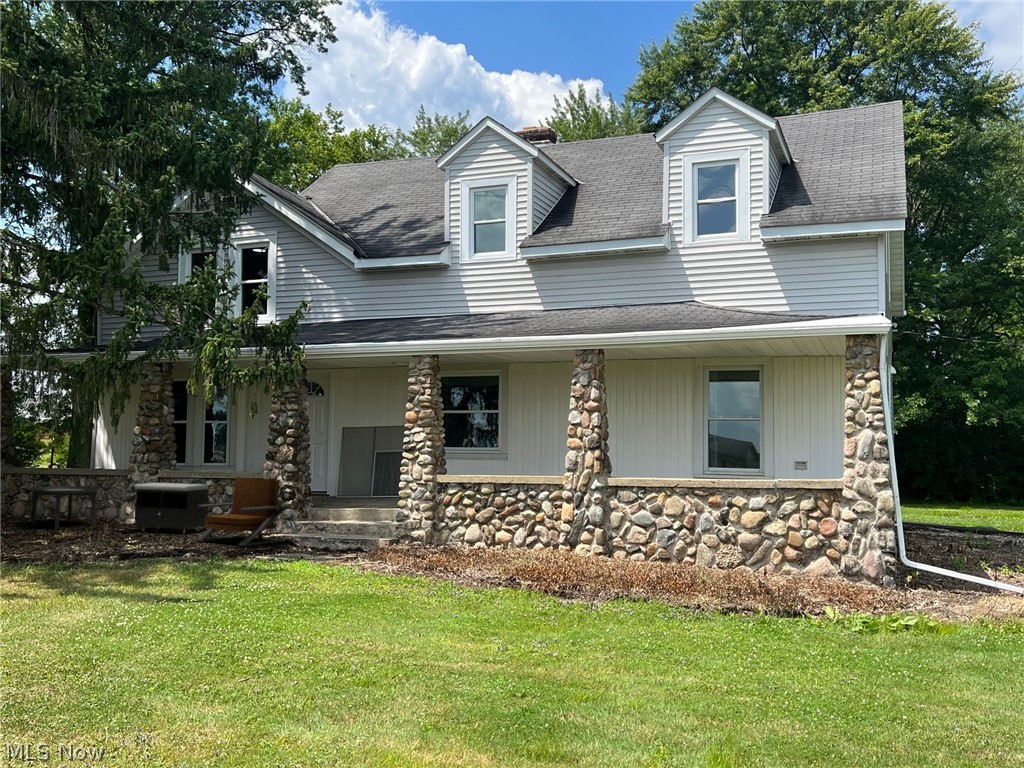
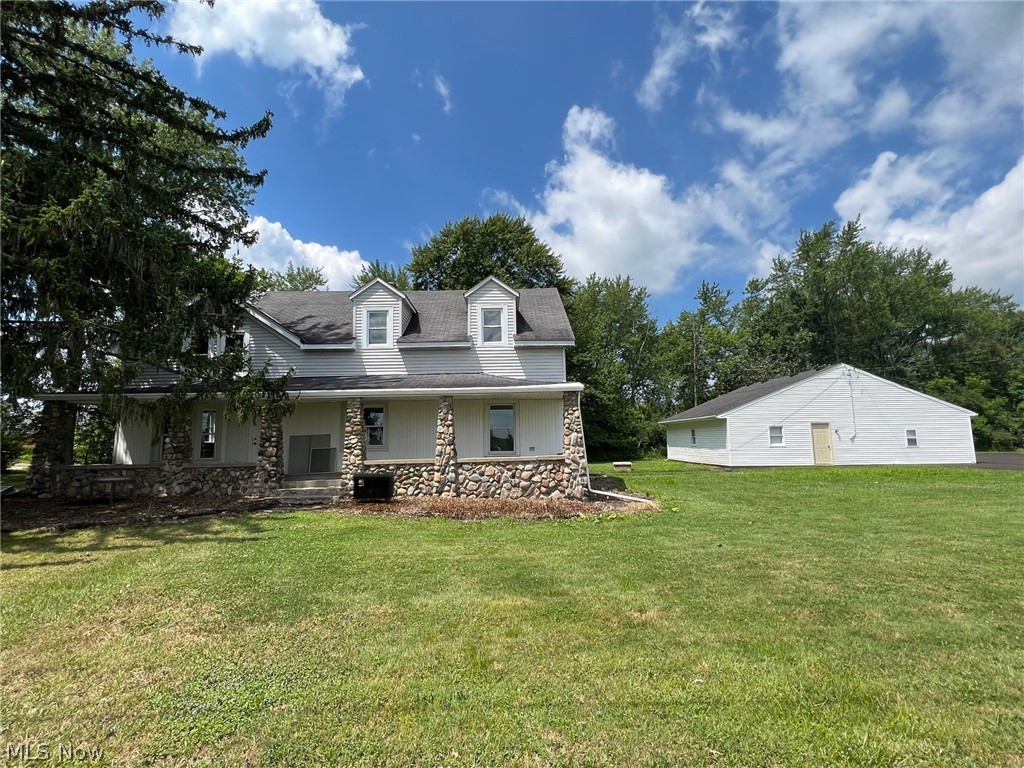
lounge chair: present [197,477,288,546] -> none [219,467,276,505]
storage bench: present [134,483,208,533] -> present [353,473,394,502]

